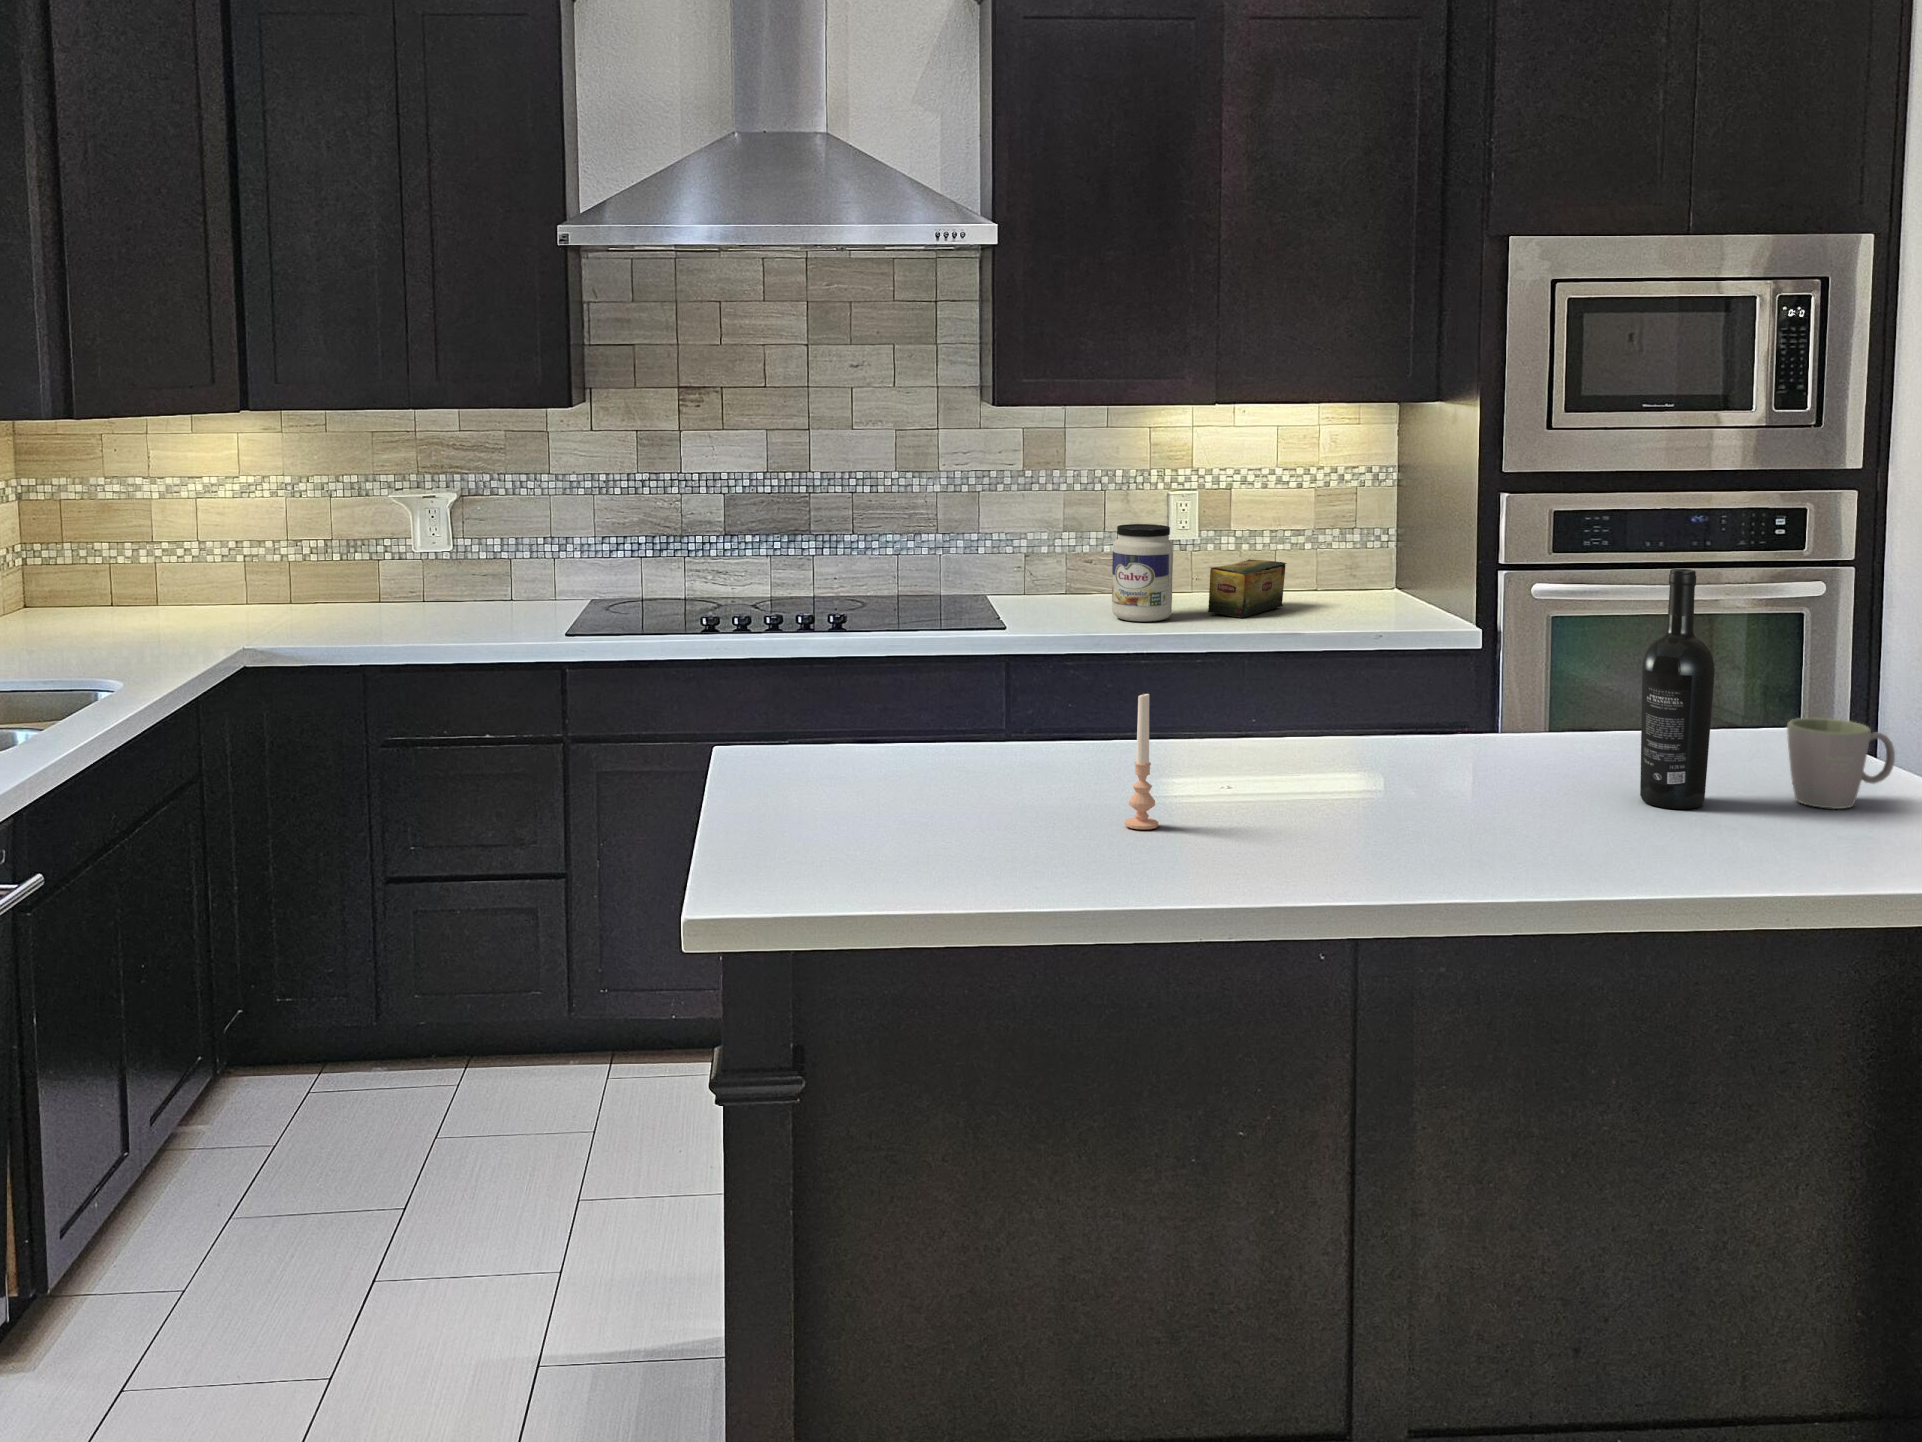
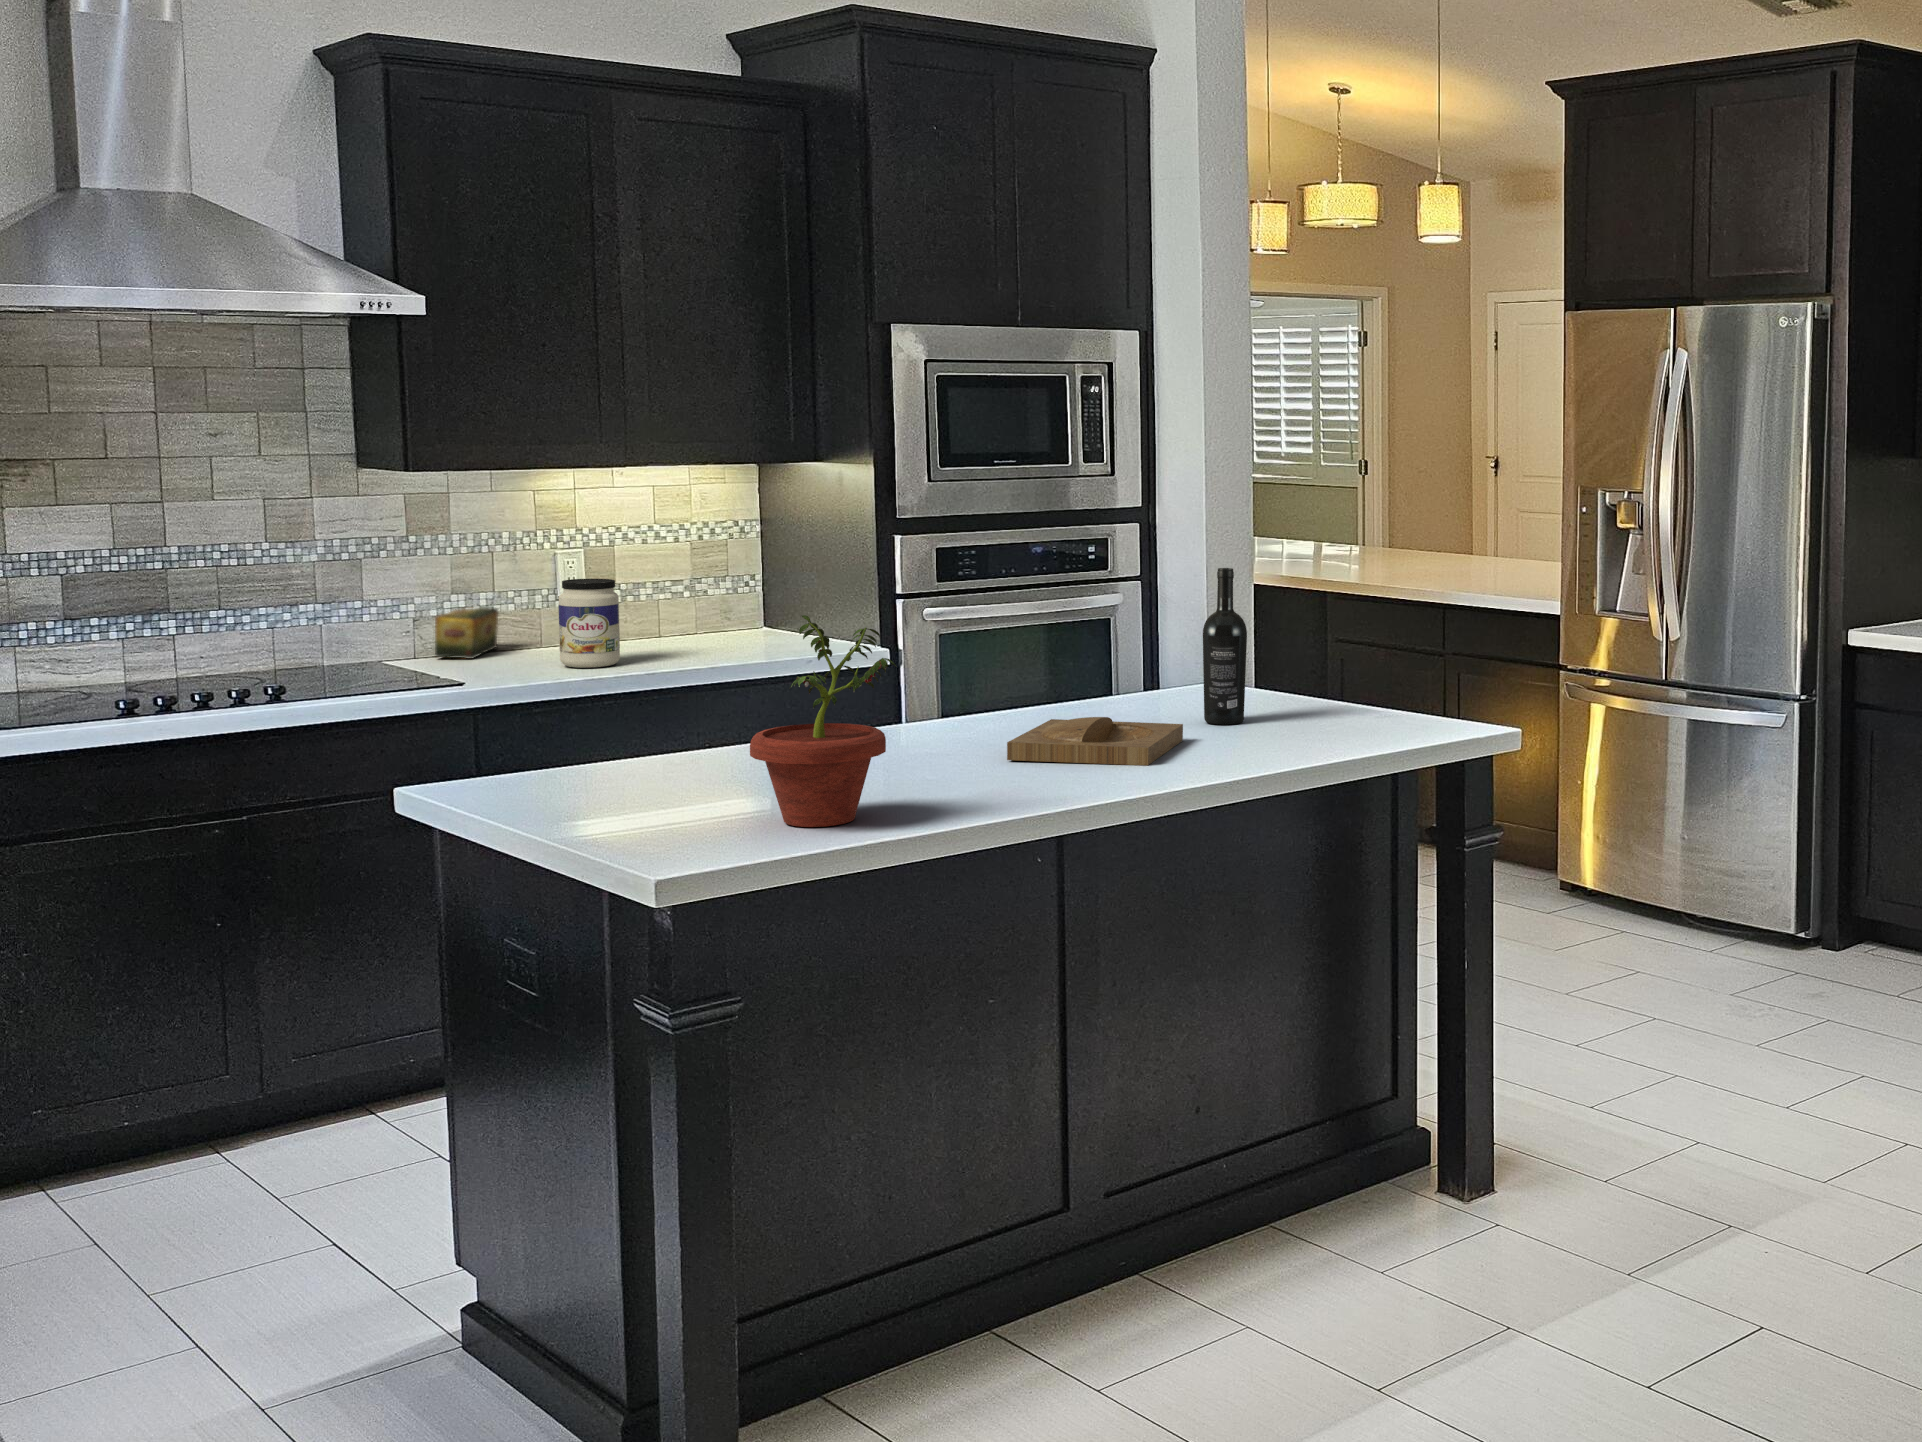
tea box: present [1208,559,1286,618] -> present [435,607,498,659]
potted plant: none [807,596,987,872] -> present [750,615,896,827]
candle: present [1125,693,1159,829] -> none [931,678,957,780]
mug: present [1787,718,1895,809] -> none [1275,659,1331,713]
tray: none [1262,762,1552,857] -> present [1007,717,1183,765]

